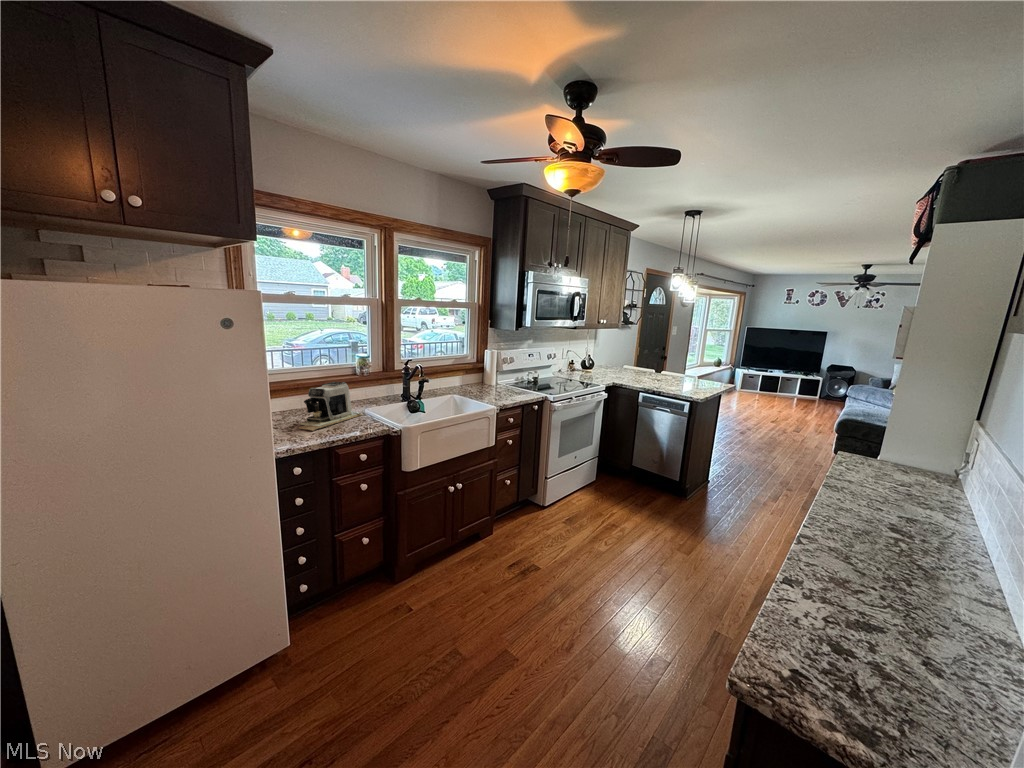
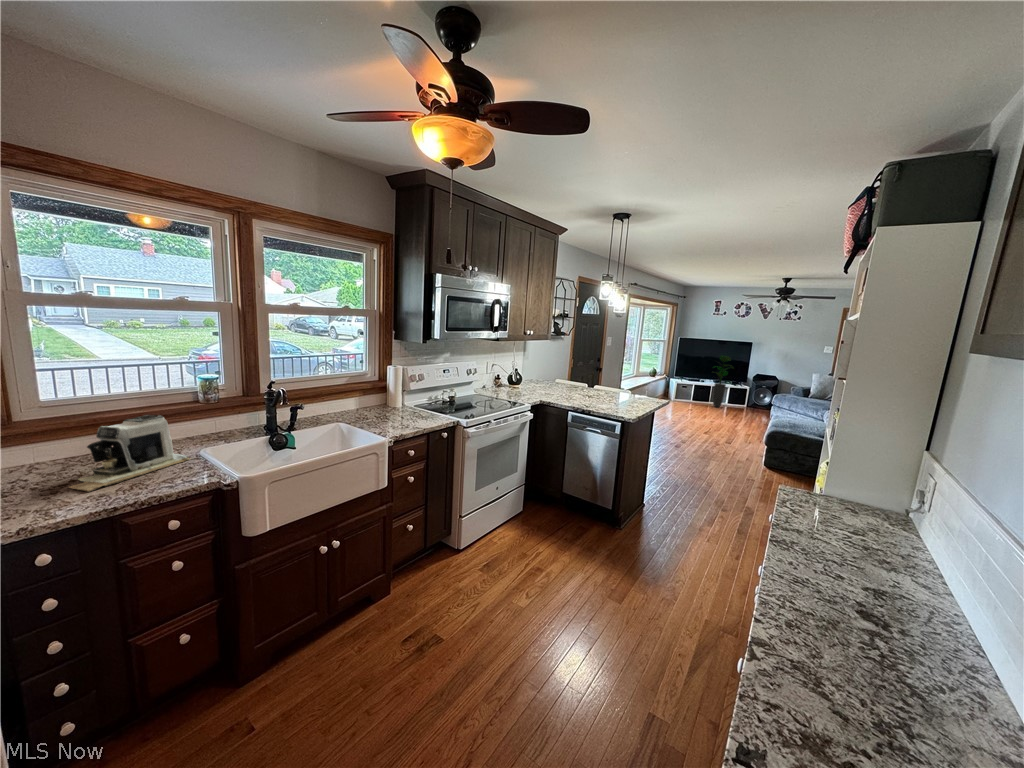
potted plant: none [780,345,806,398] -> present [713,355,734,407]

